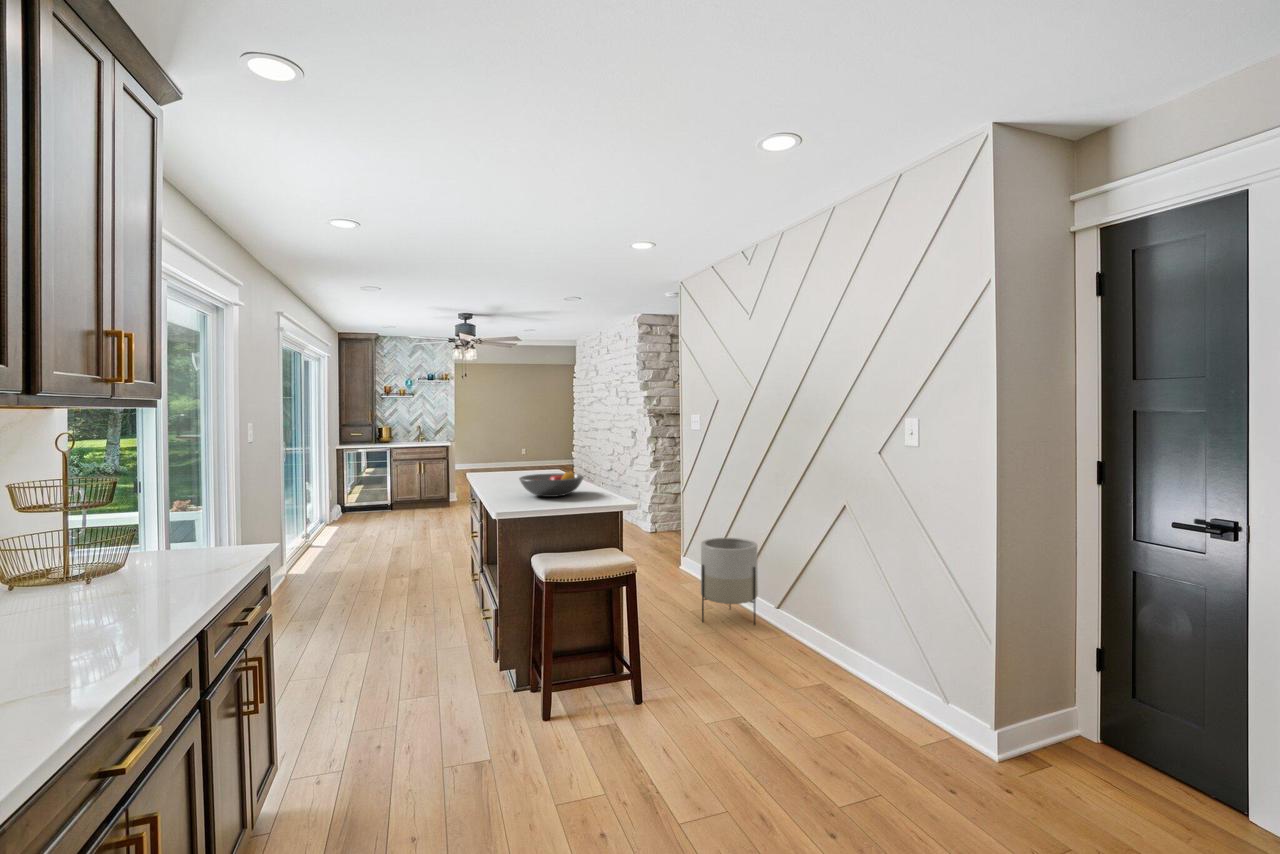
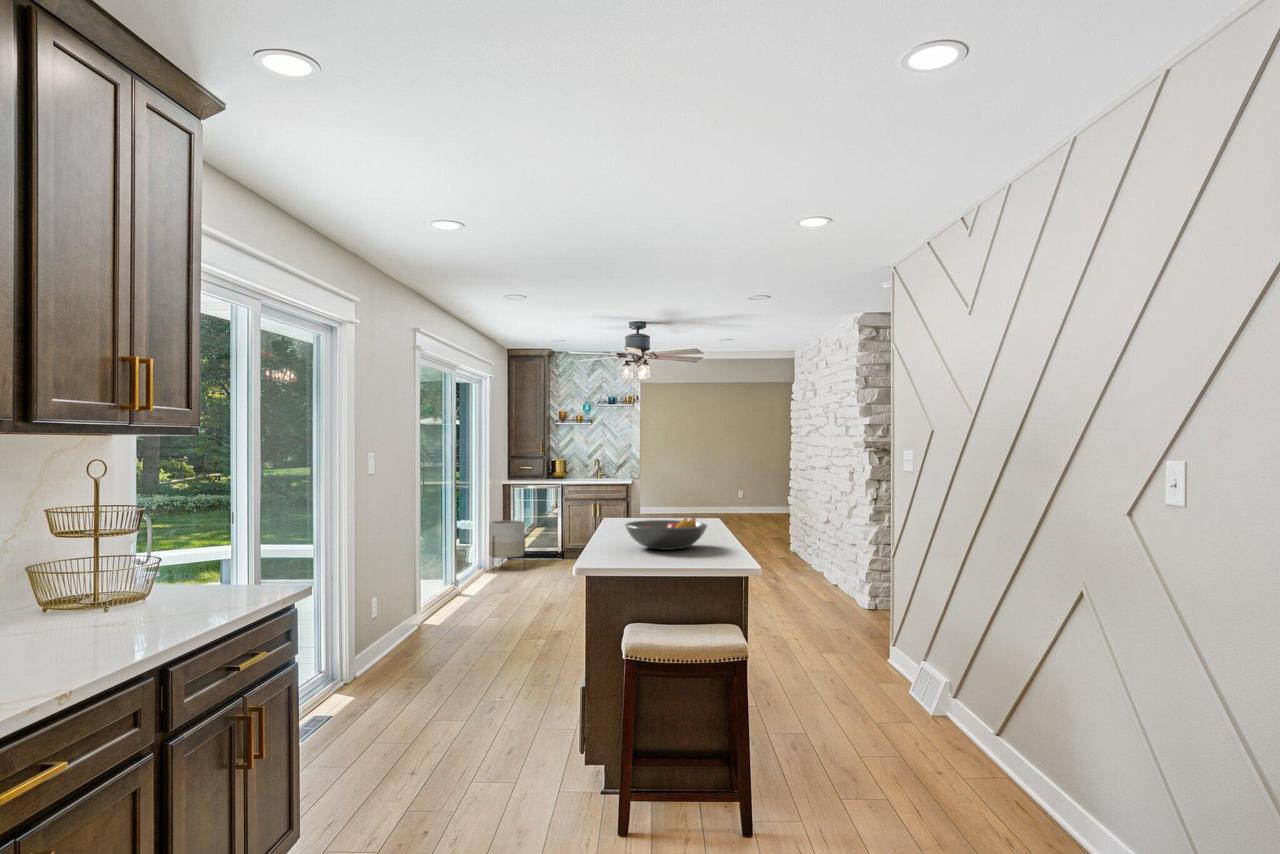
planter: present [701,538,758,625] -> present [489,520,525,567]

